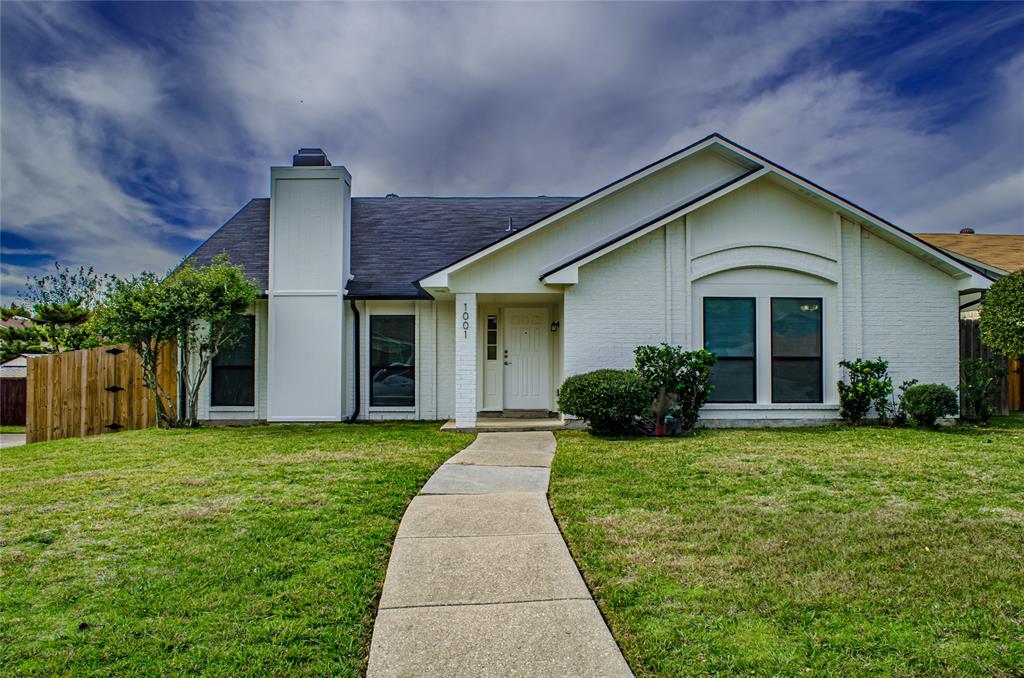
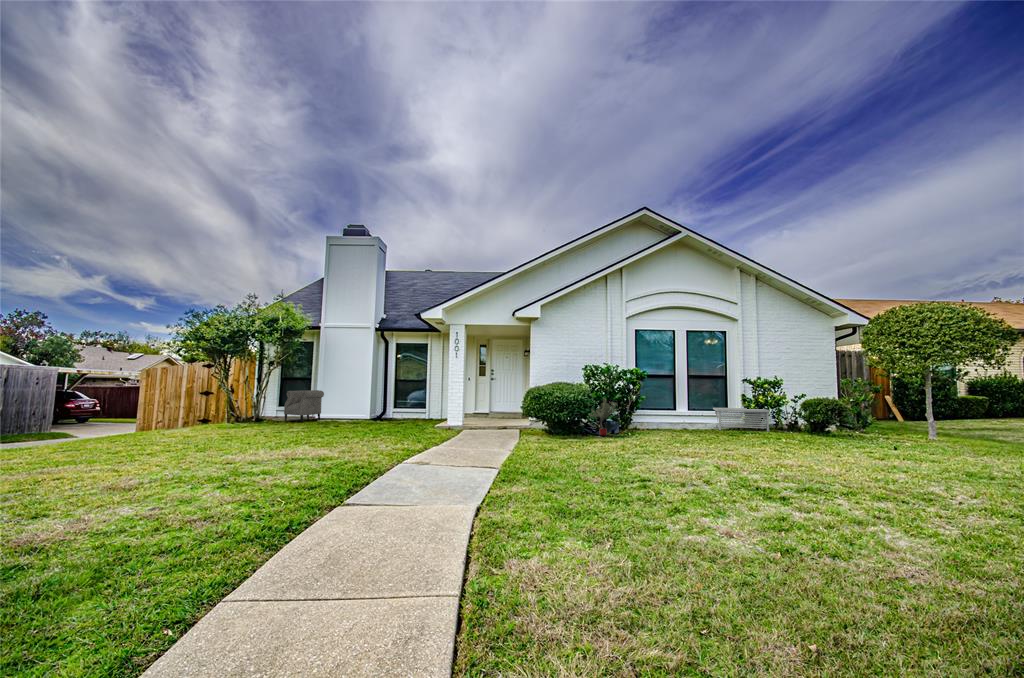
chair: none [228,383,279,426] -> present [284,390,324,422]
storage bench: none [803,399,871,428] -> present [713,408,769,432]

